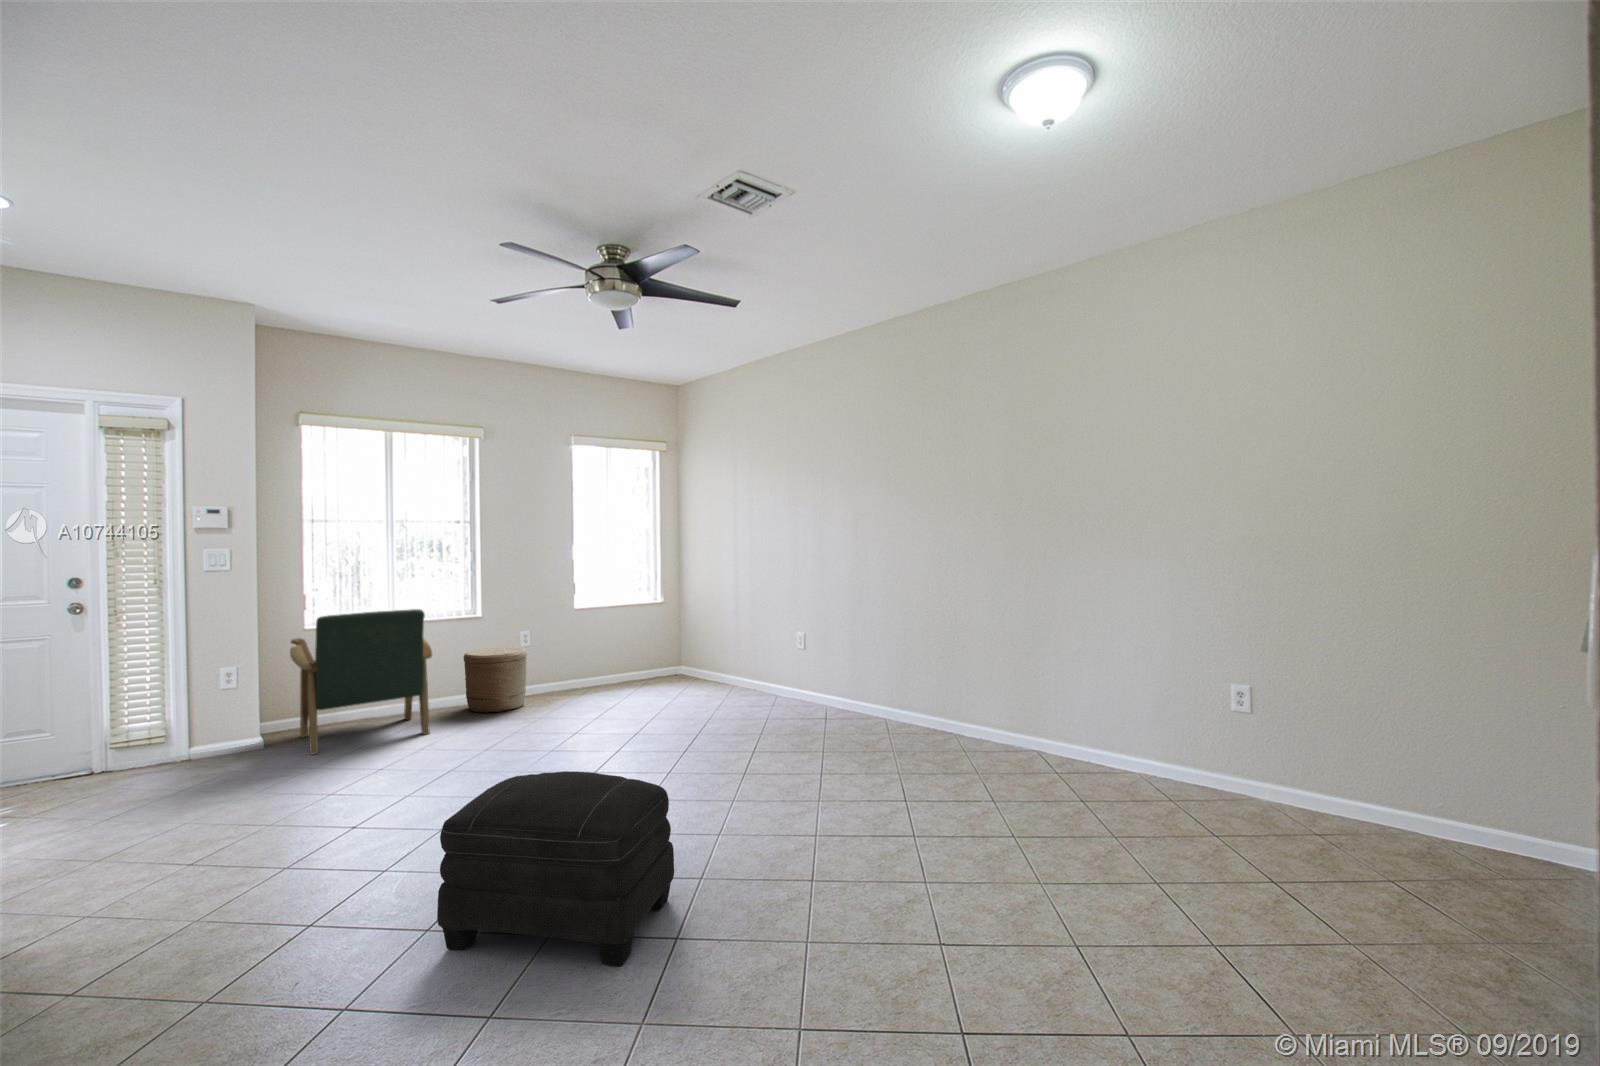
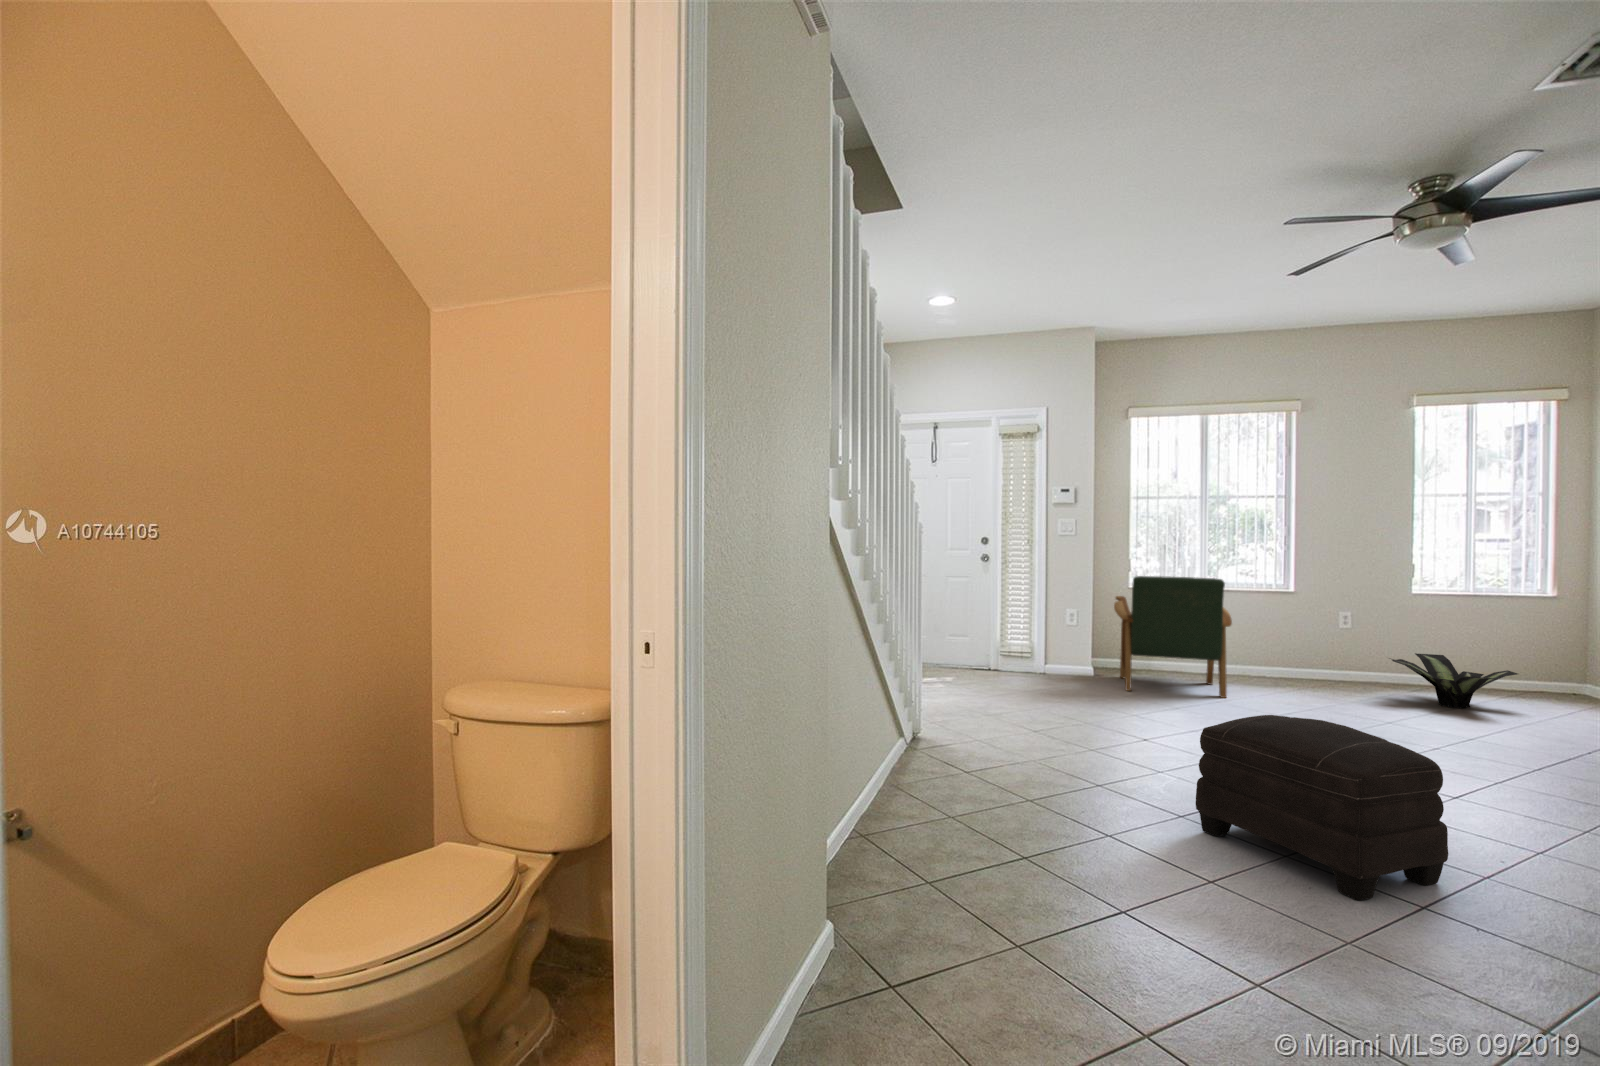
woven basket: present [464,647,527,713] -> none [1267,630,1340,697]
potted plant: none [561,650,647,694] -> present [1392,653,1518,709]

